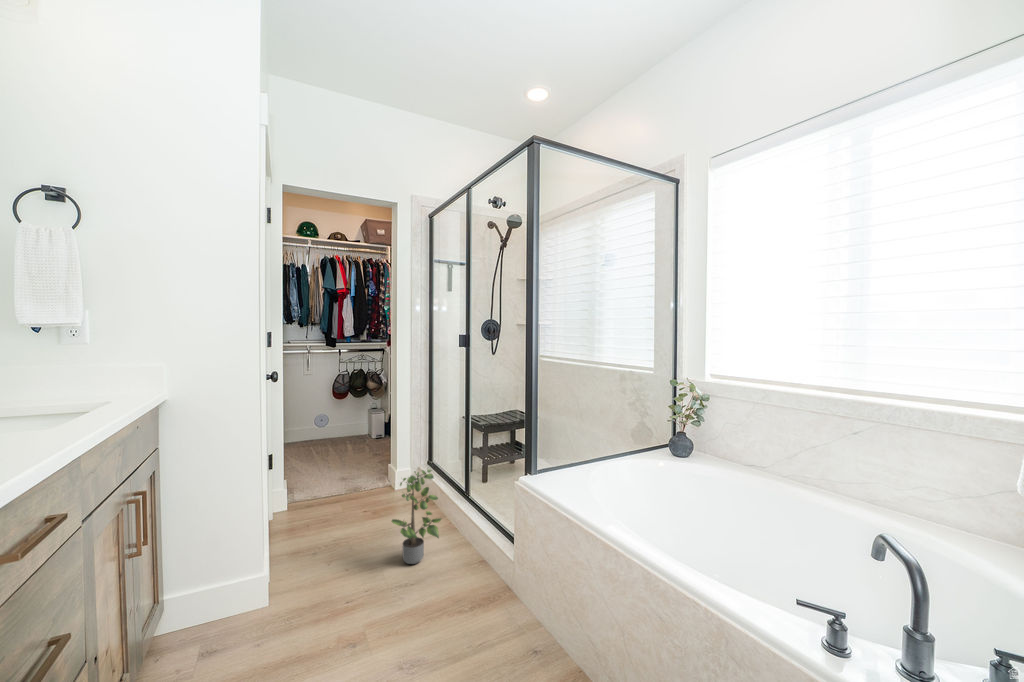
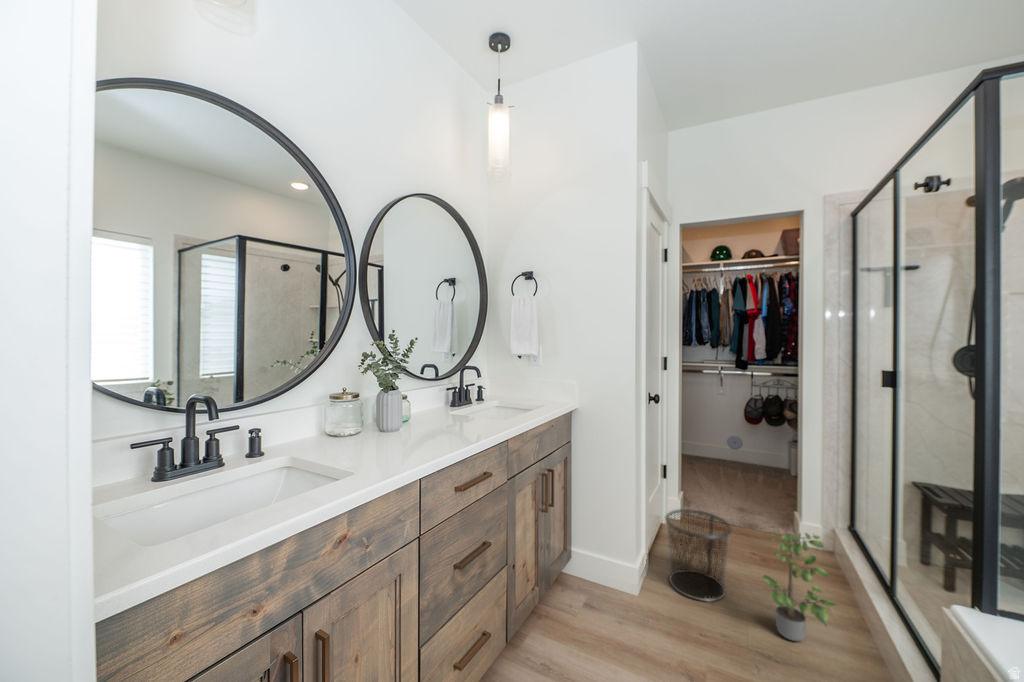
waste bin: none [292,485,361,577] -> present [666,509,731,601]

